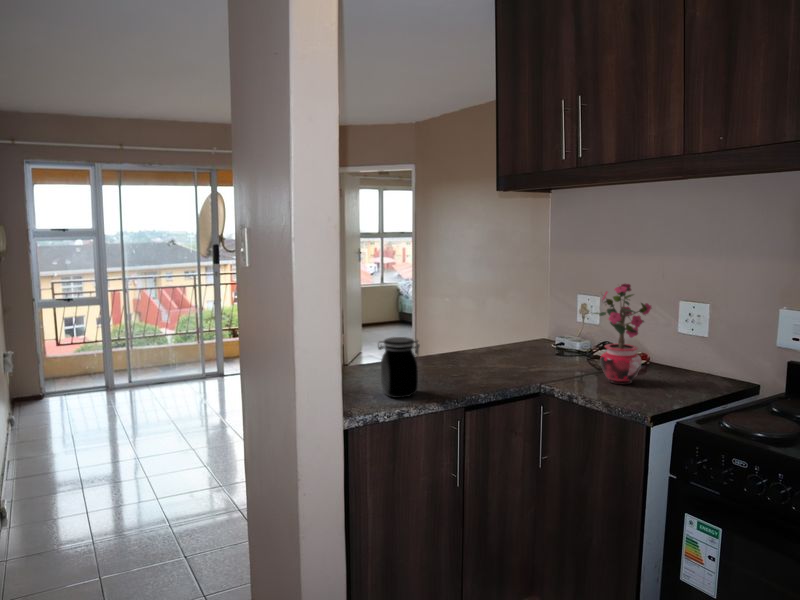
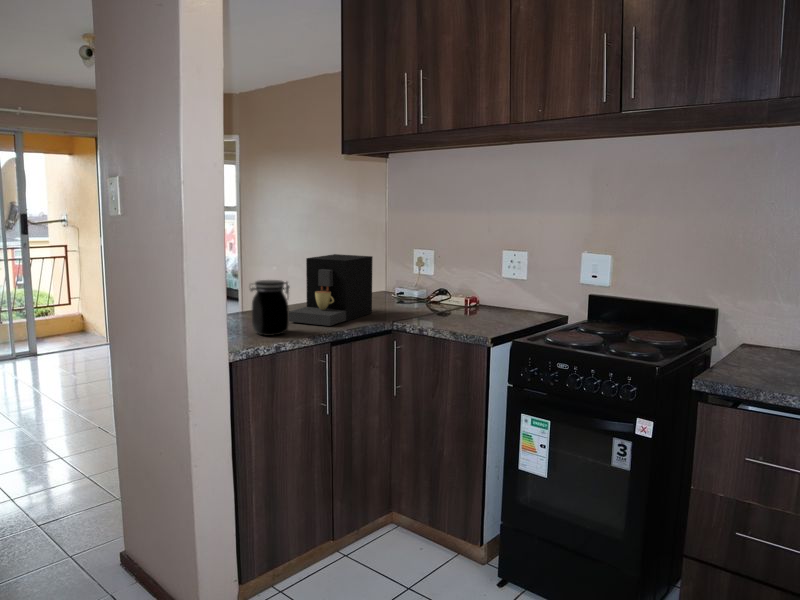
potted plant: present [594,284,651,384] -> none [435,231,485,319]
coffee maker: none [424,304,520,387] -> present [289,254,373,326]

